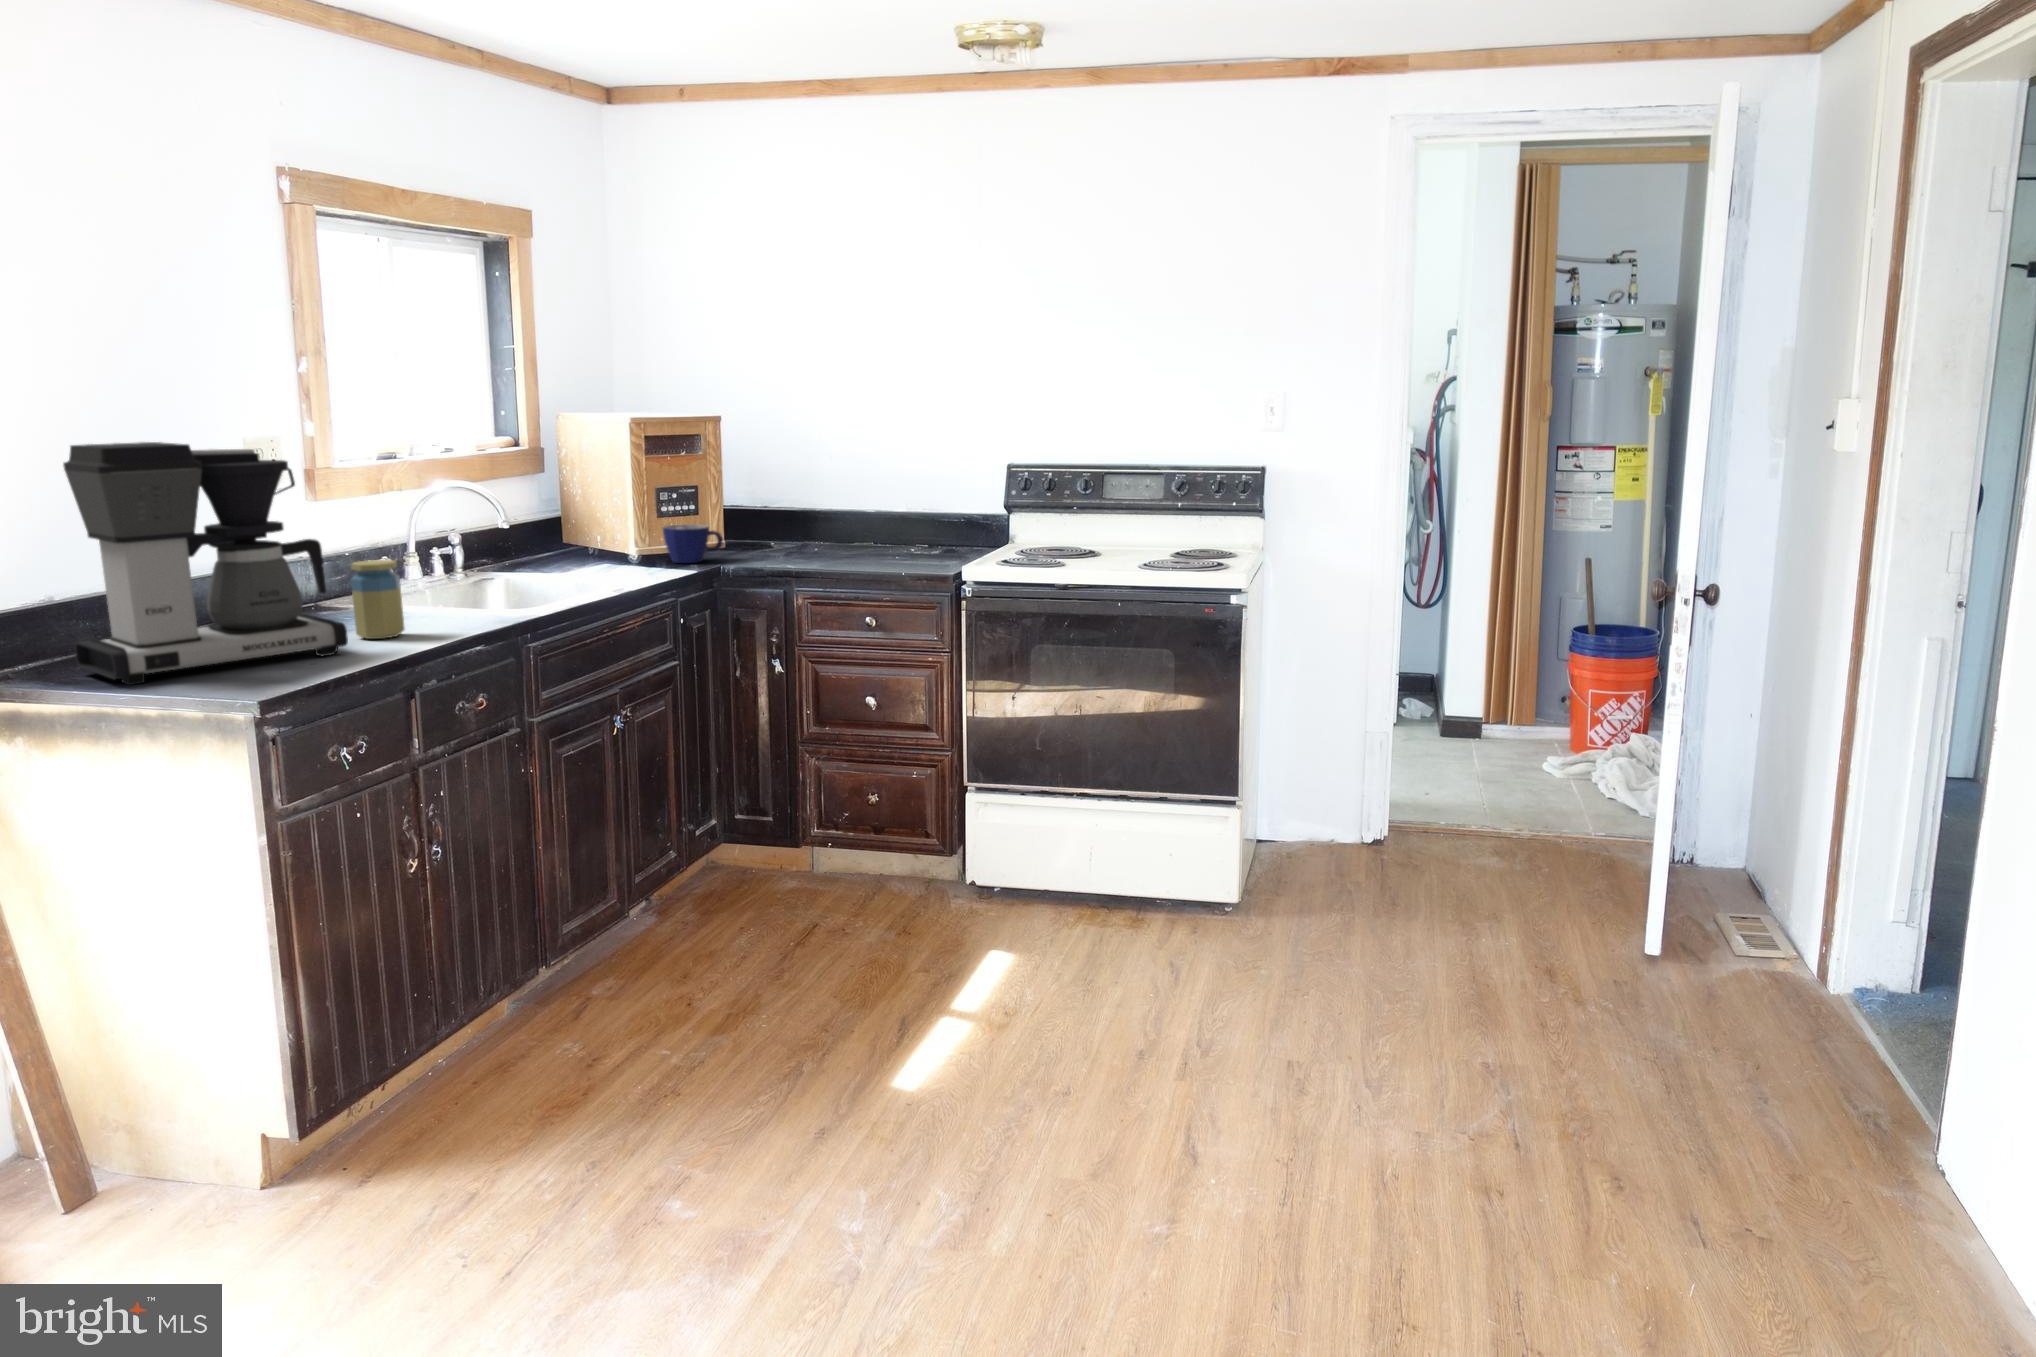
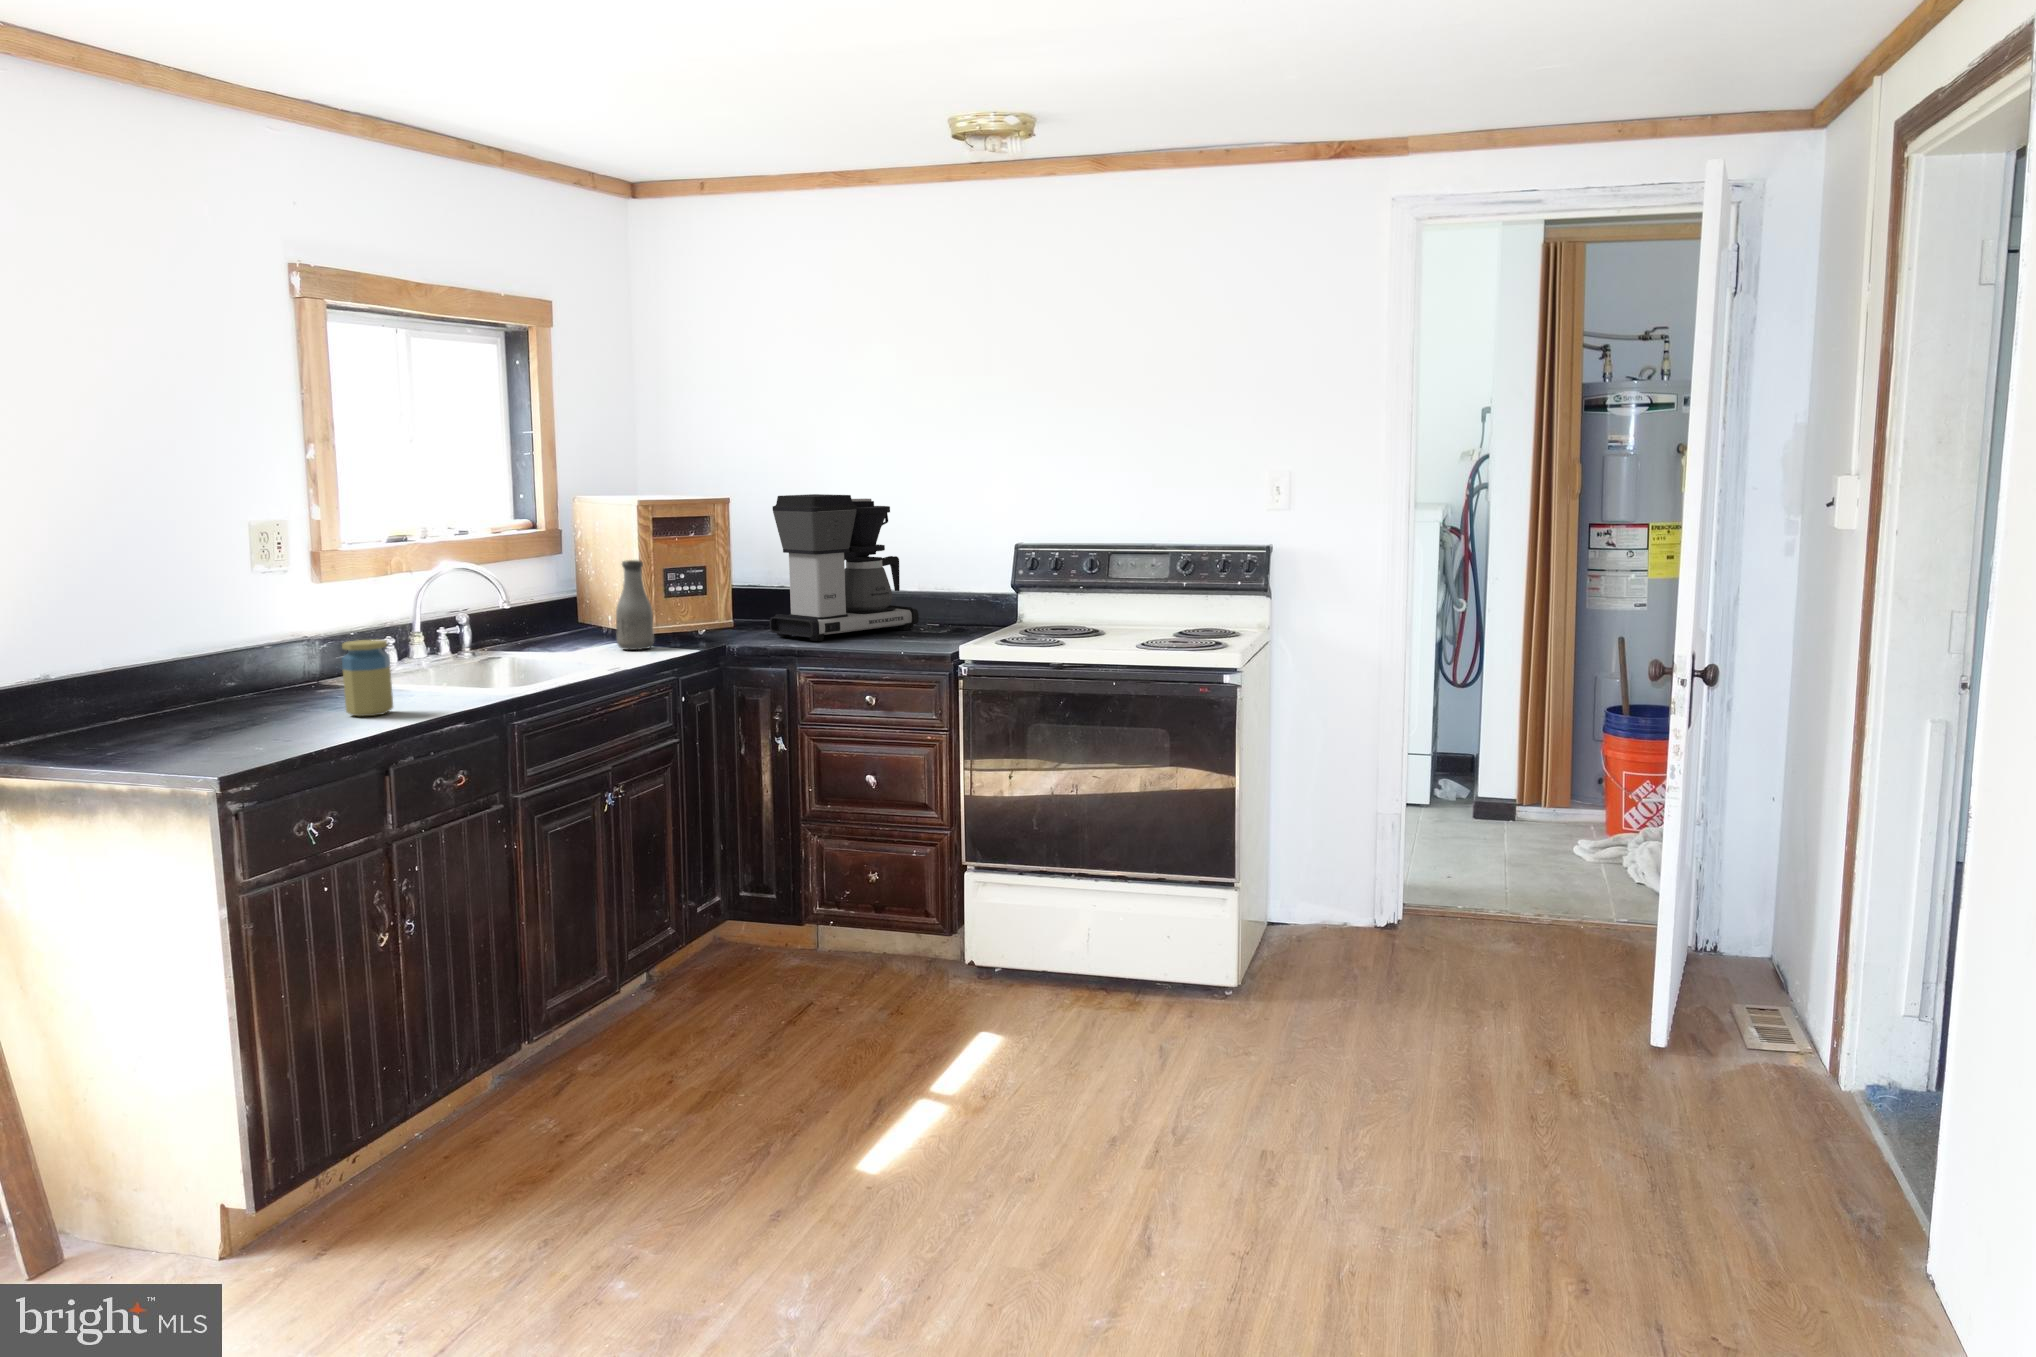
coffee maker: present [63,442,348,685] -> present [770,494,919,641]
bottle: none [612,480,651,571] -> present [616,560,654,650]
cup: present [663,524,723,563] -> none [668,604,727,642]

